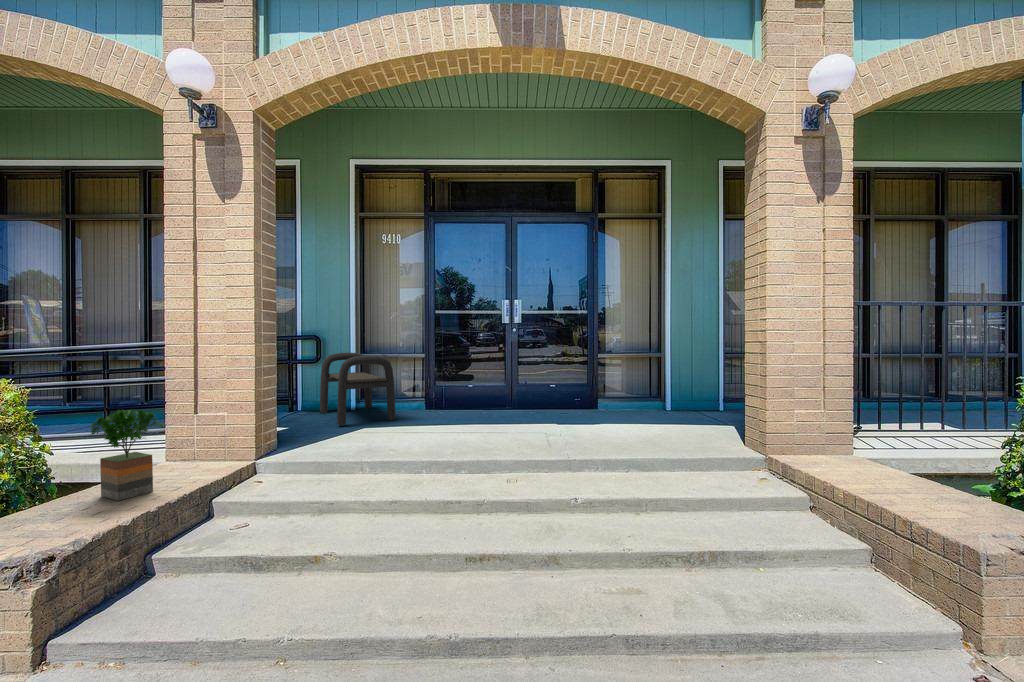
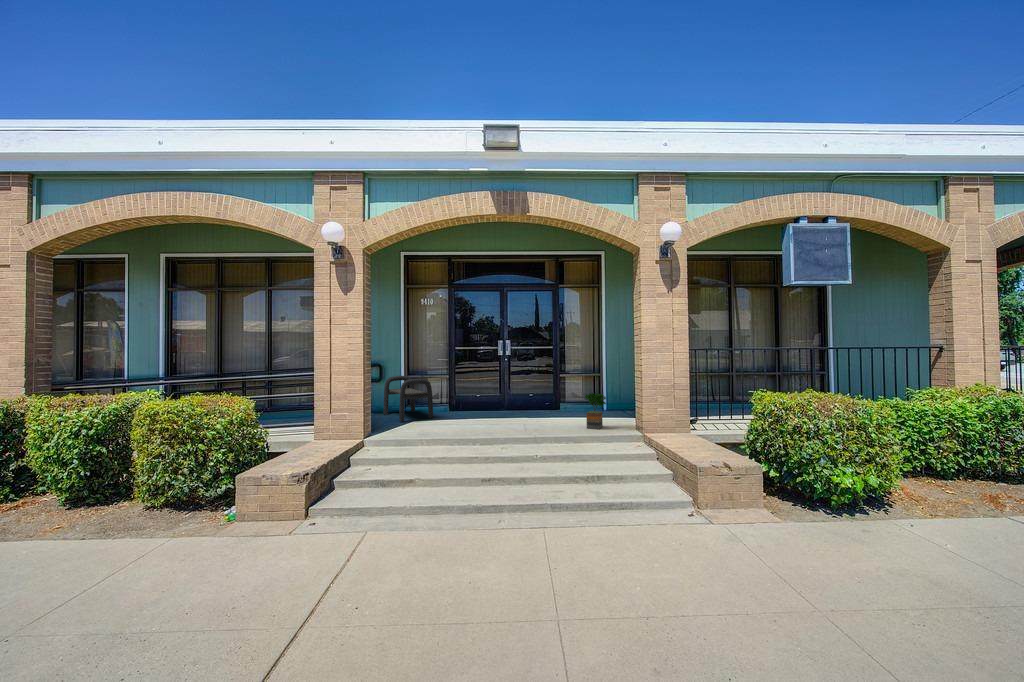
potted tree: present [89,409,164,501] -> present [585,393,606,429]

